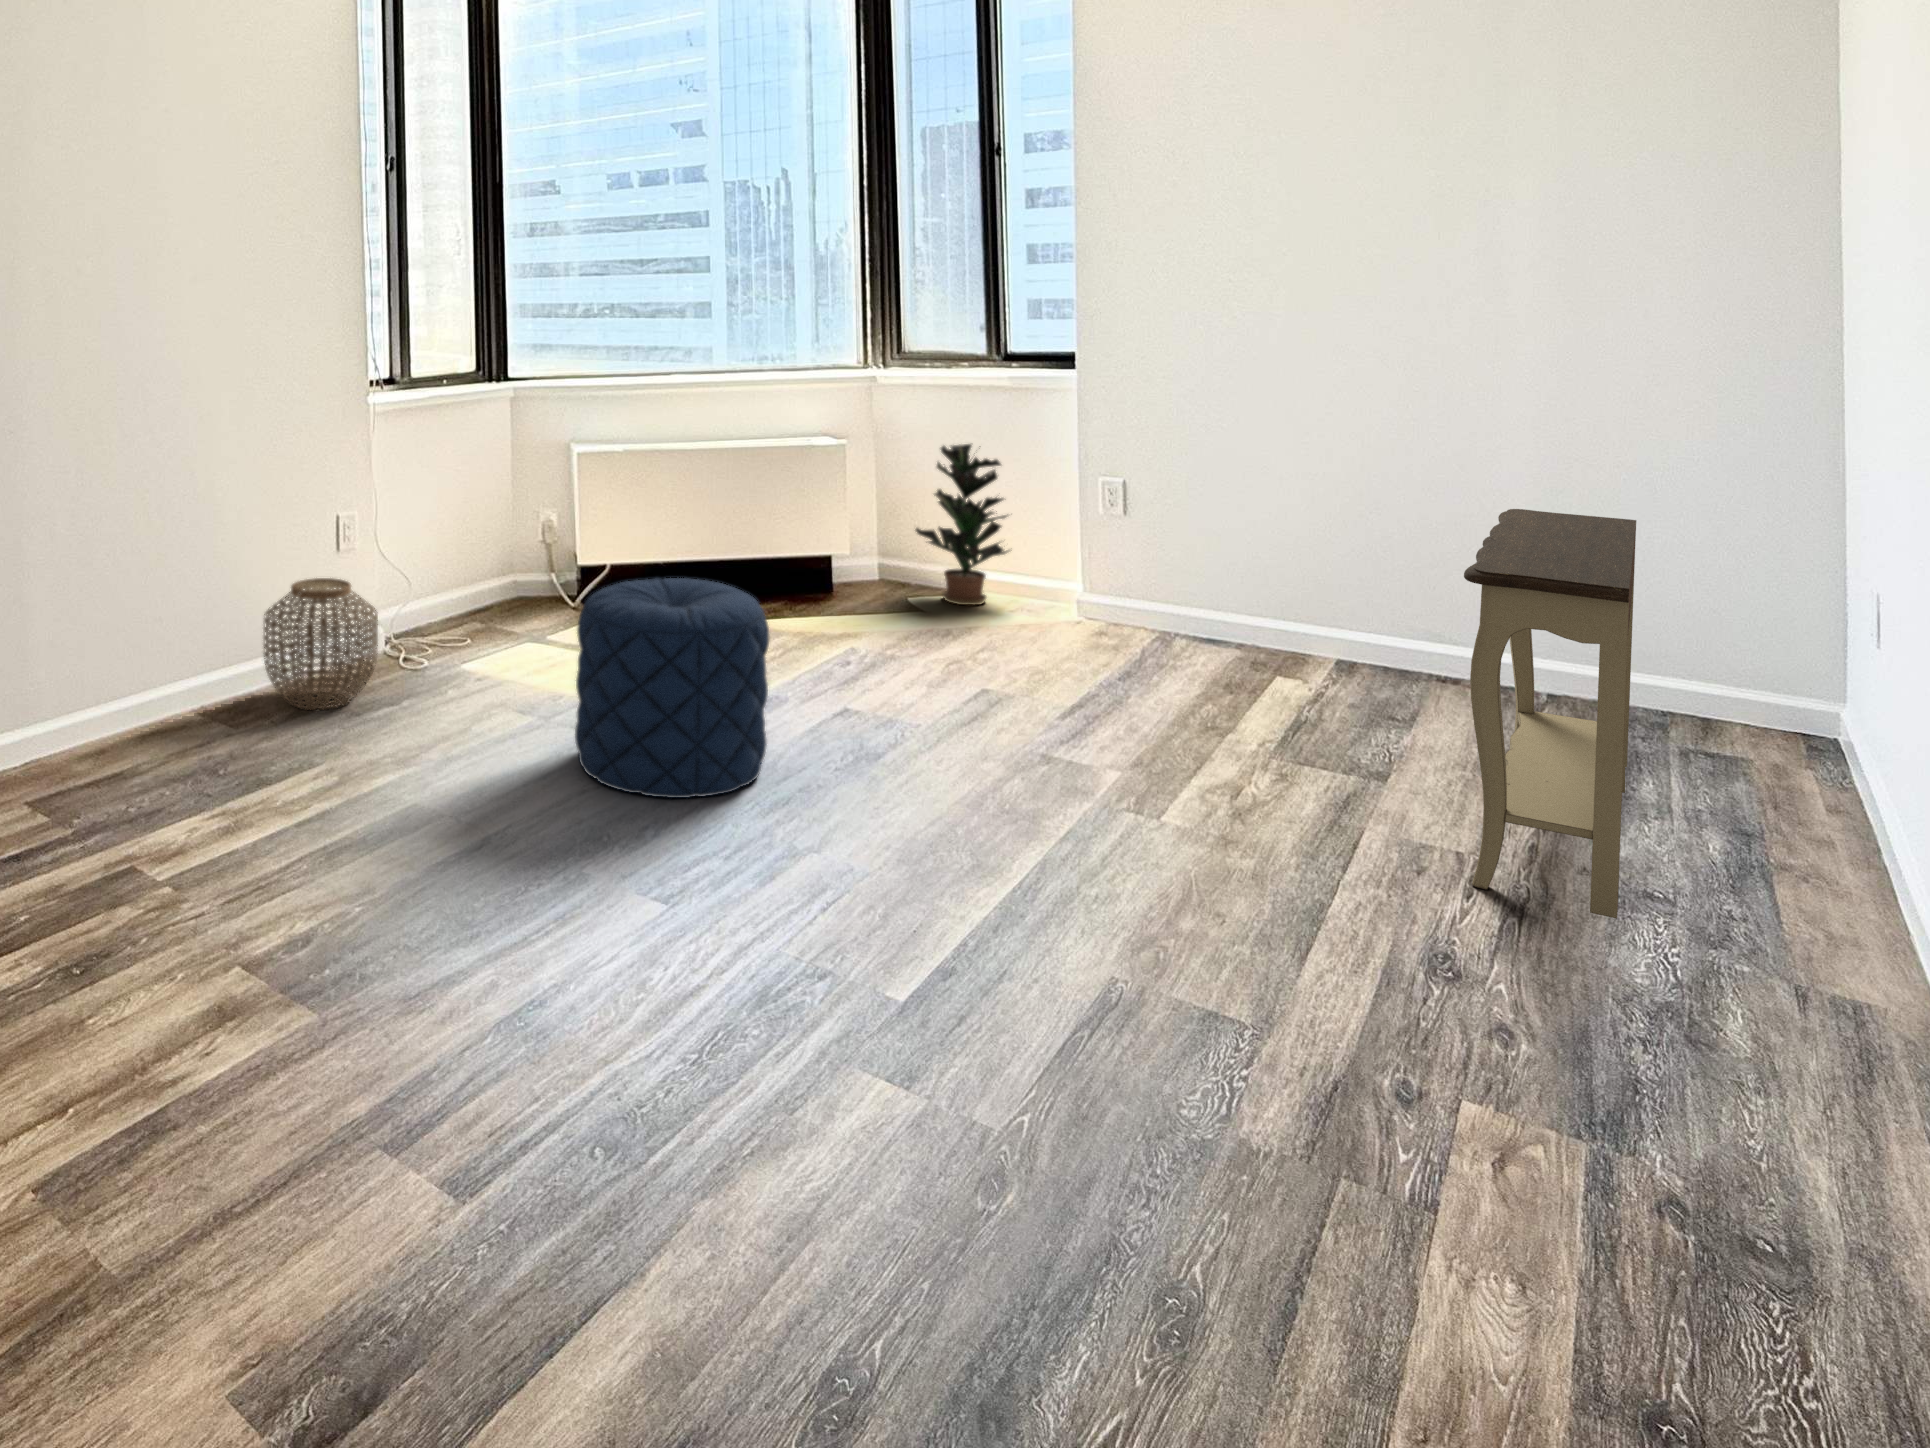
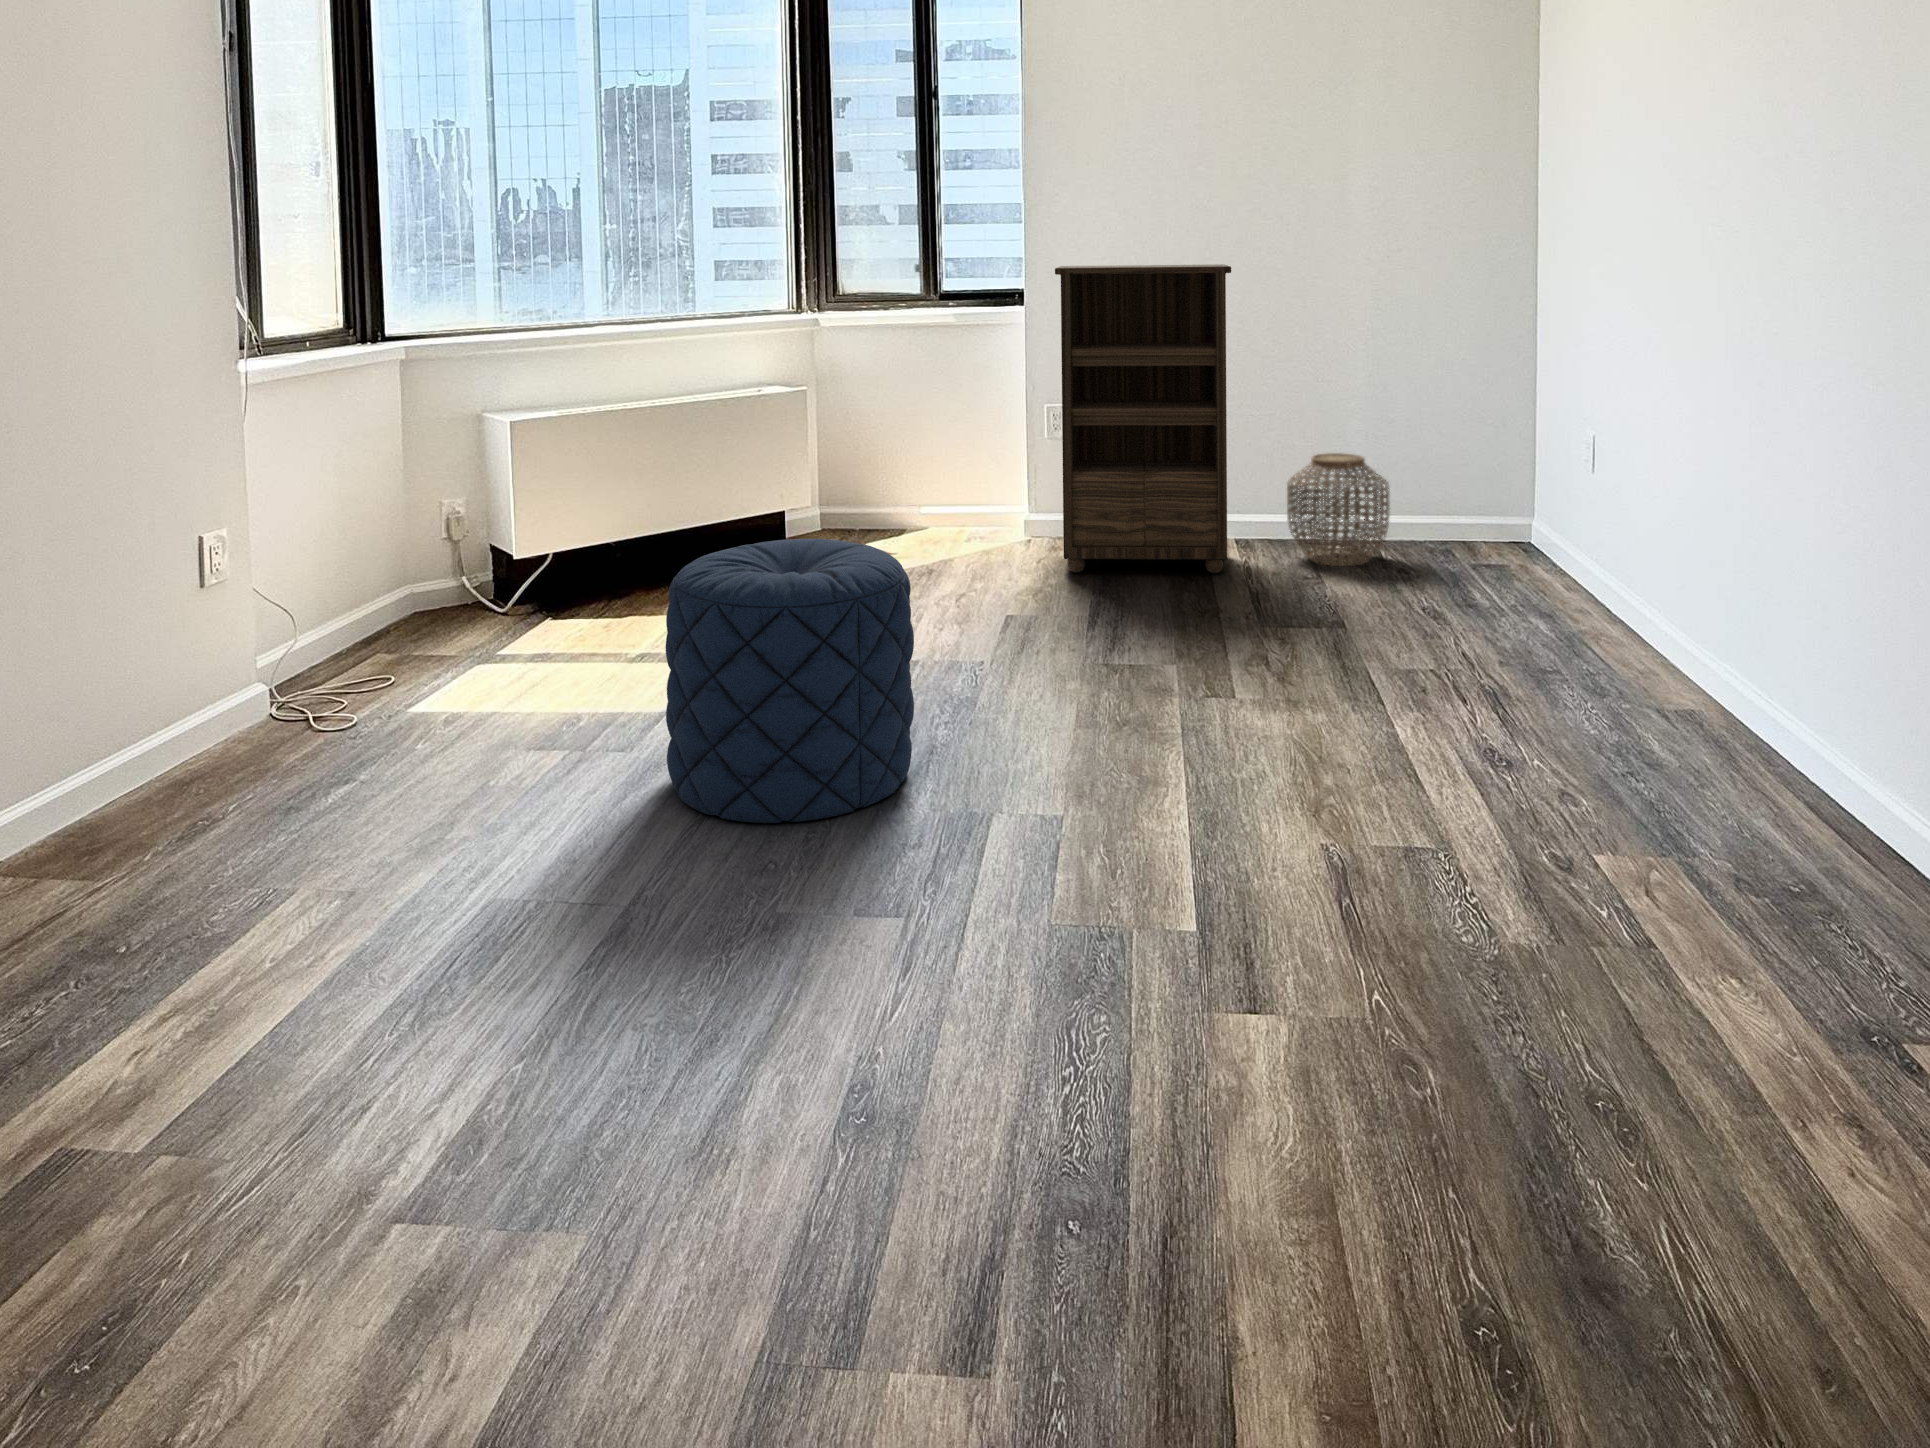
bookshelf: none [1061,349,1262,670] -> present [1055,264,1231,573]
potted plant: present [916,444,1009,605] -> none [874,377,981,550]
console table: present [1464,509,1636,919] -> none [1502,376,1740,725]
woven basket: present [264,578,378,710] -> present [1287,453,1390,566]

